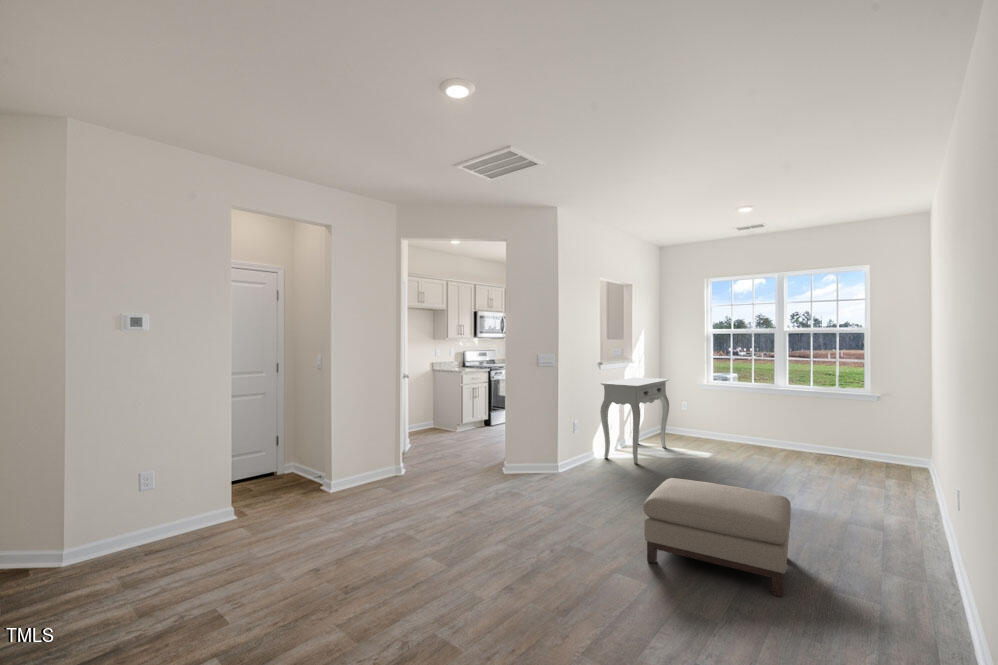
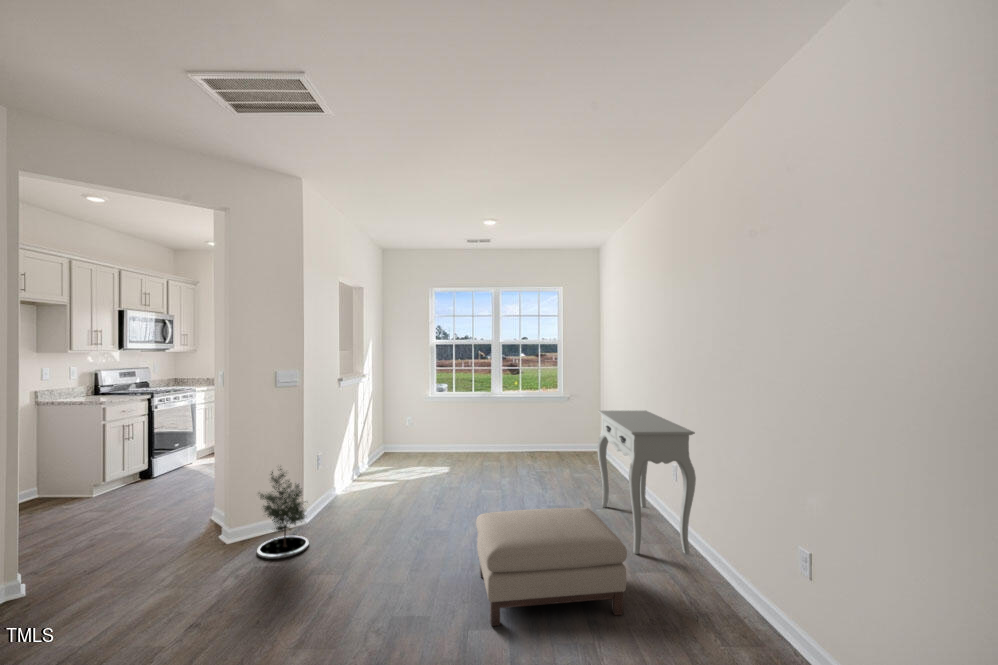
console table: present [600,377,669,463] -> present [597,410,696,554]
potted tree: none [521,417,559,484] -> present [257,469,309,559]

